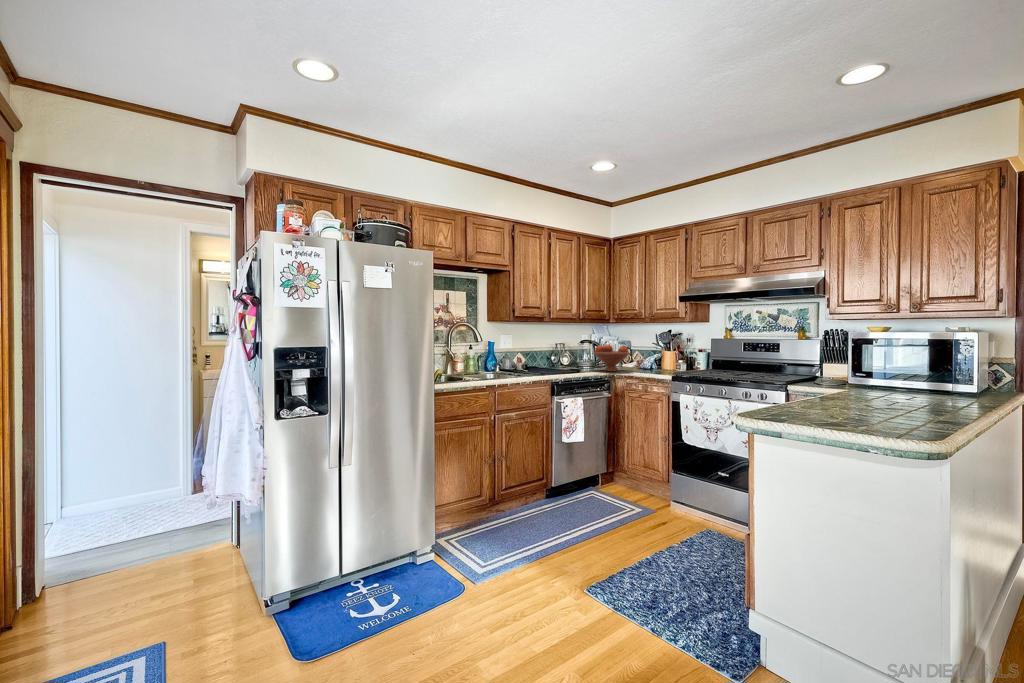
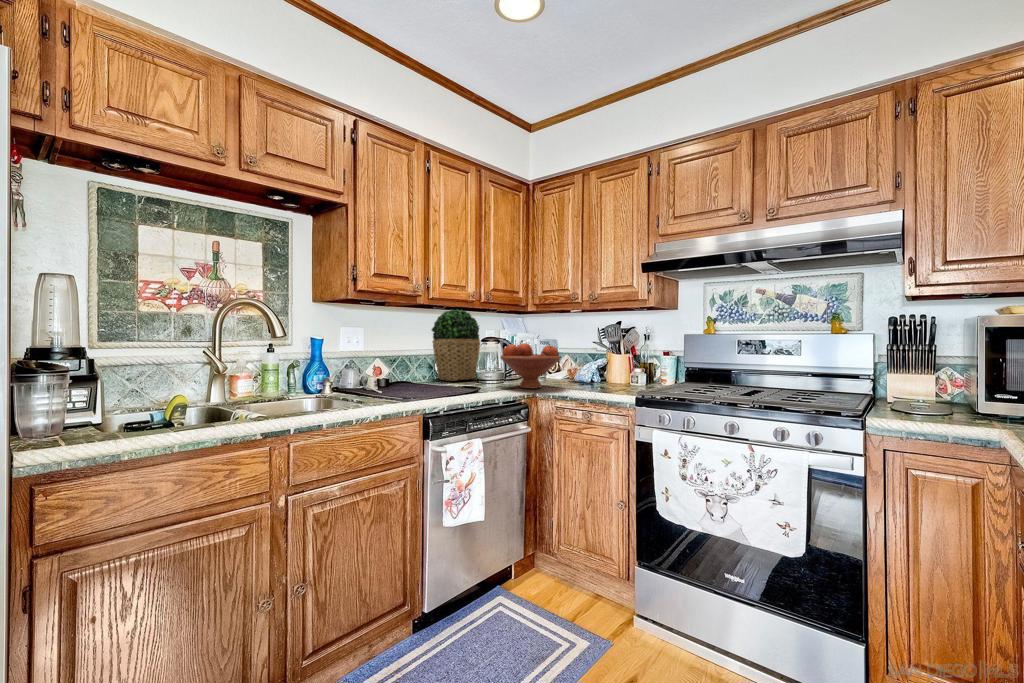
potted plant: none [550,323,580,367] -> present [432,309,480,381]

